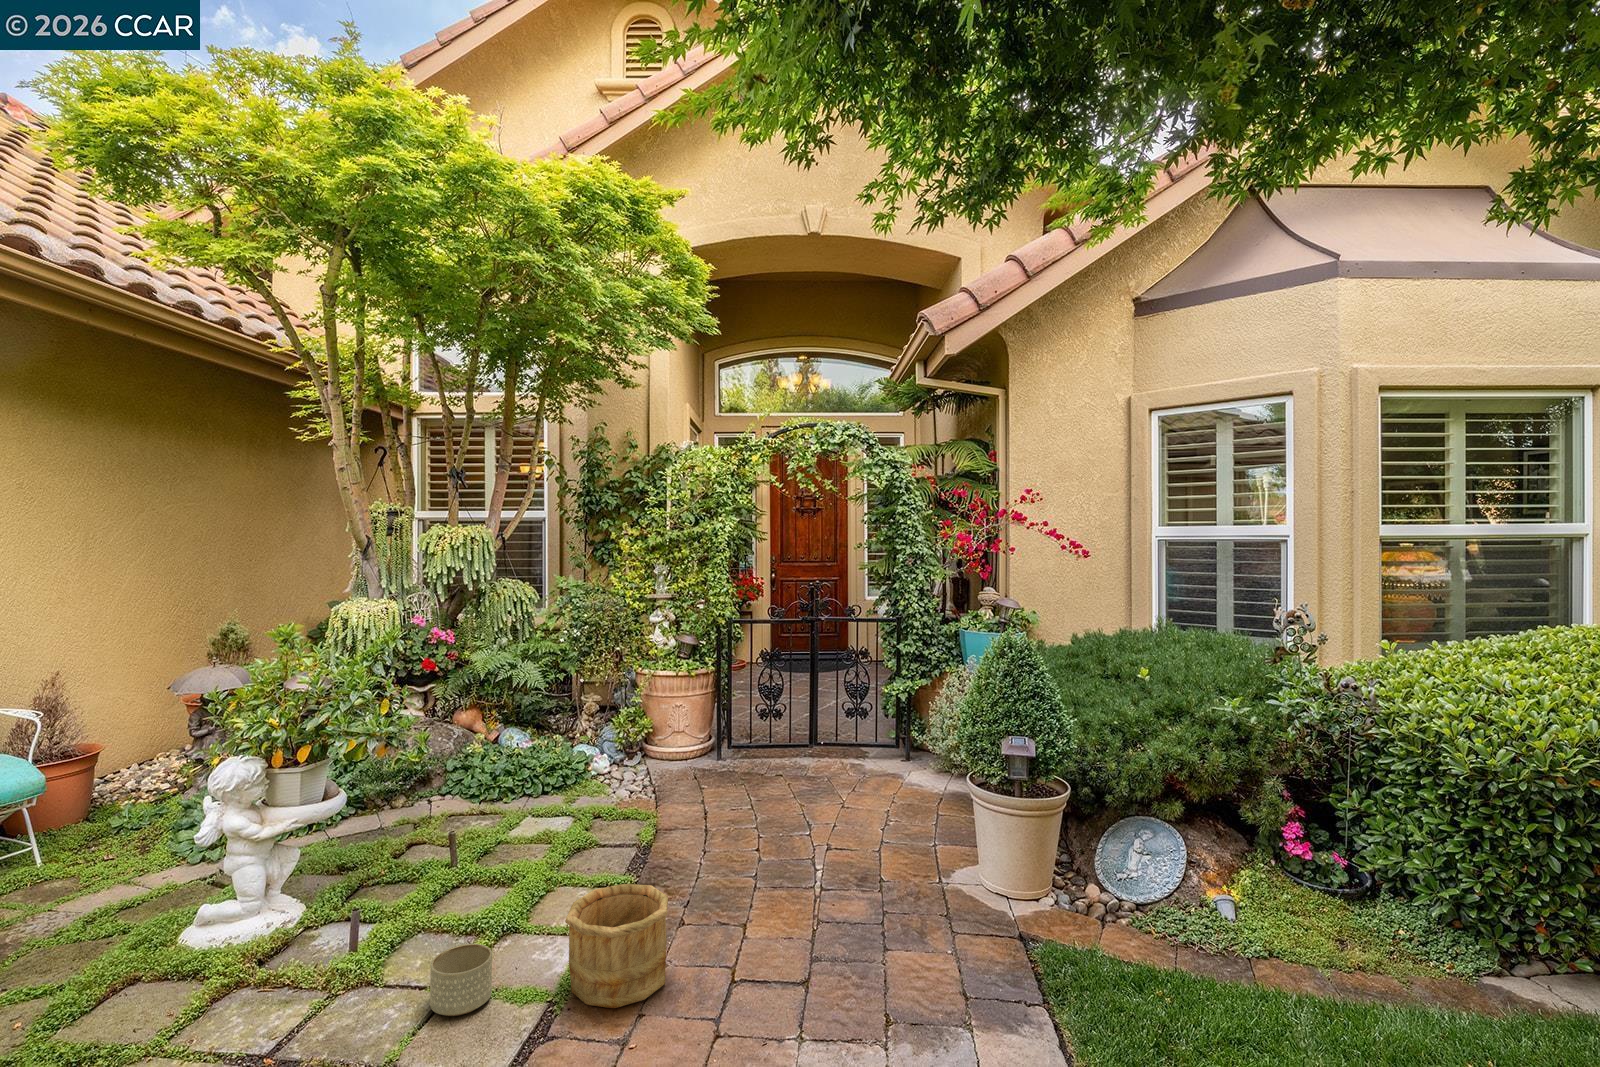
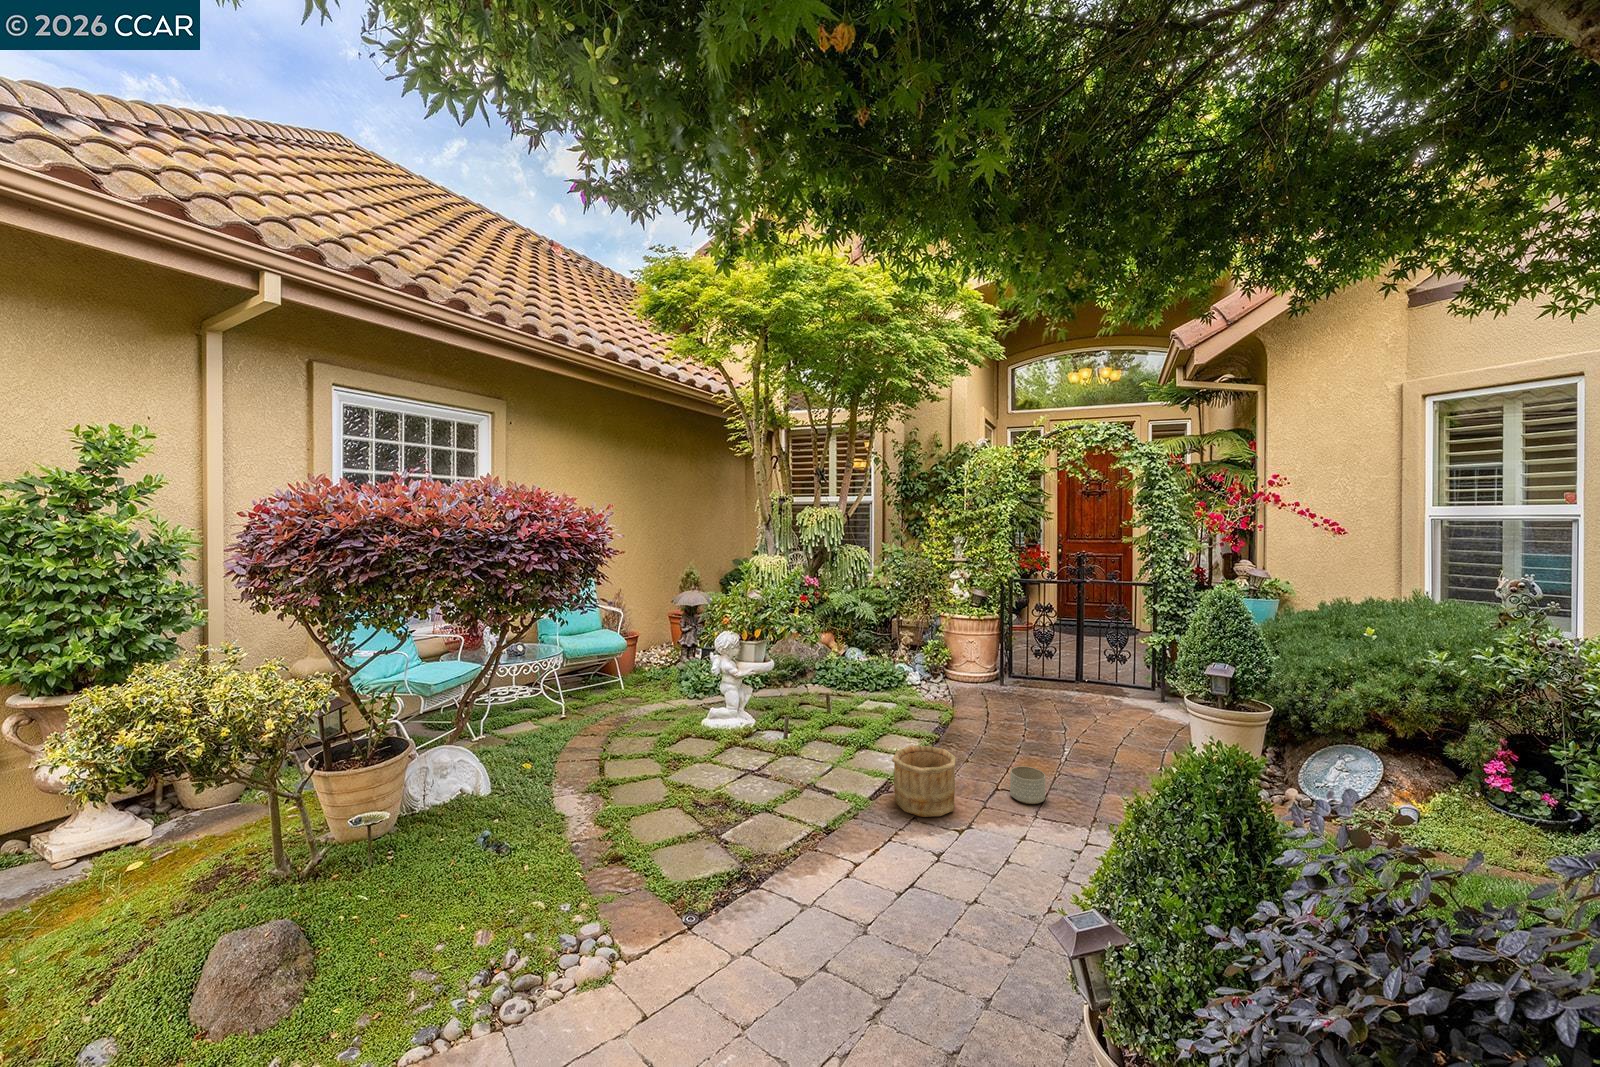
planter: present [430,944,492,1016] -> present [1010,766,1045,804]

